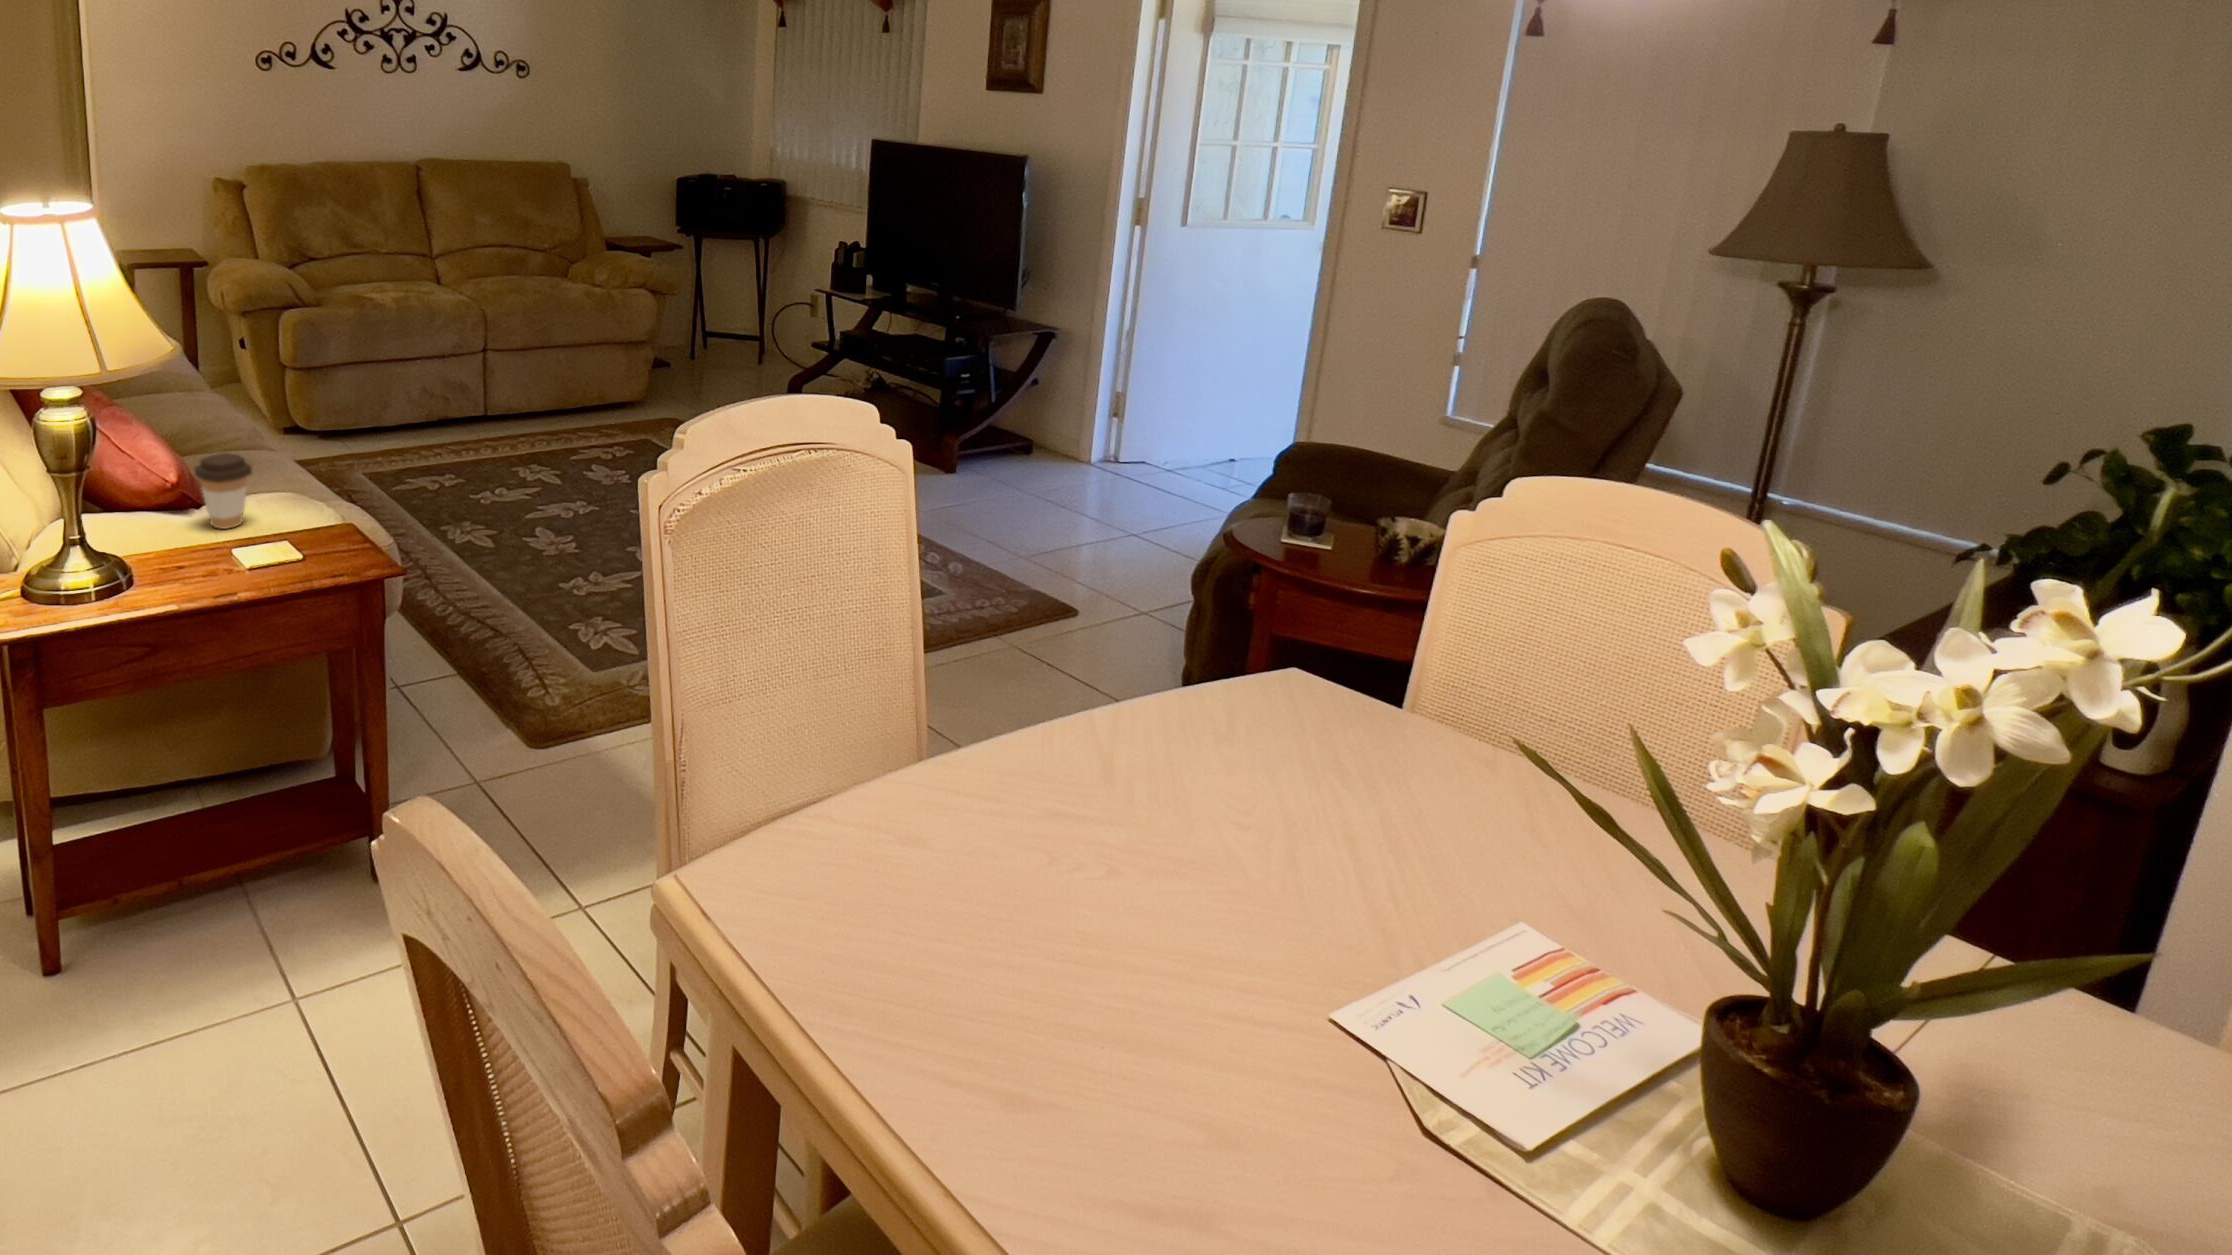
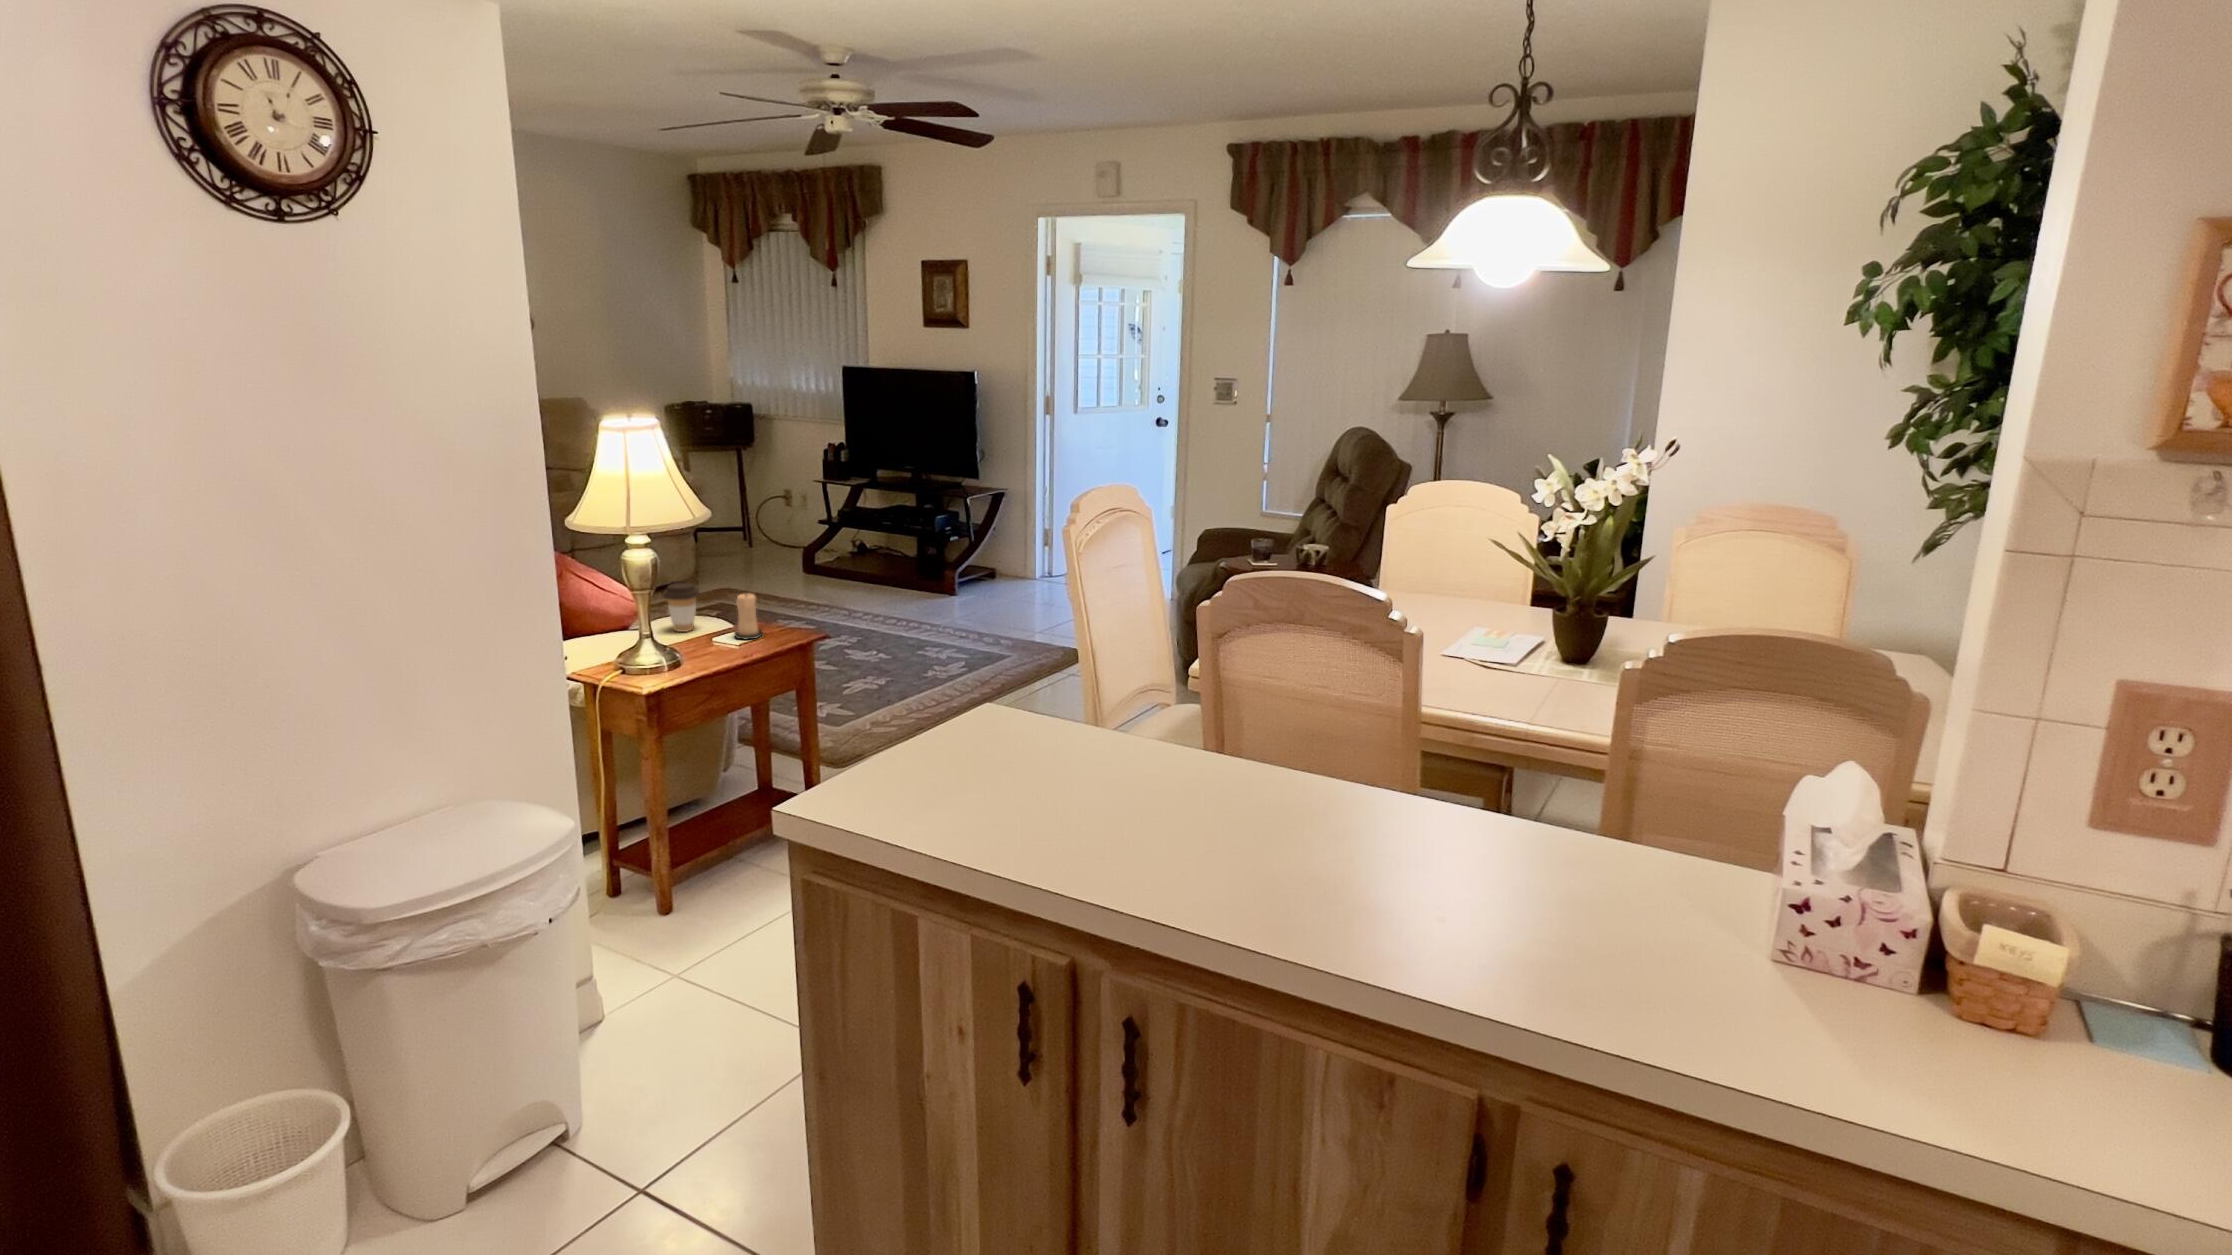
candle: none [256,485,302,561] -> present [734,591,763,639]

